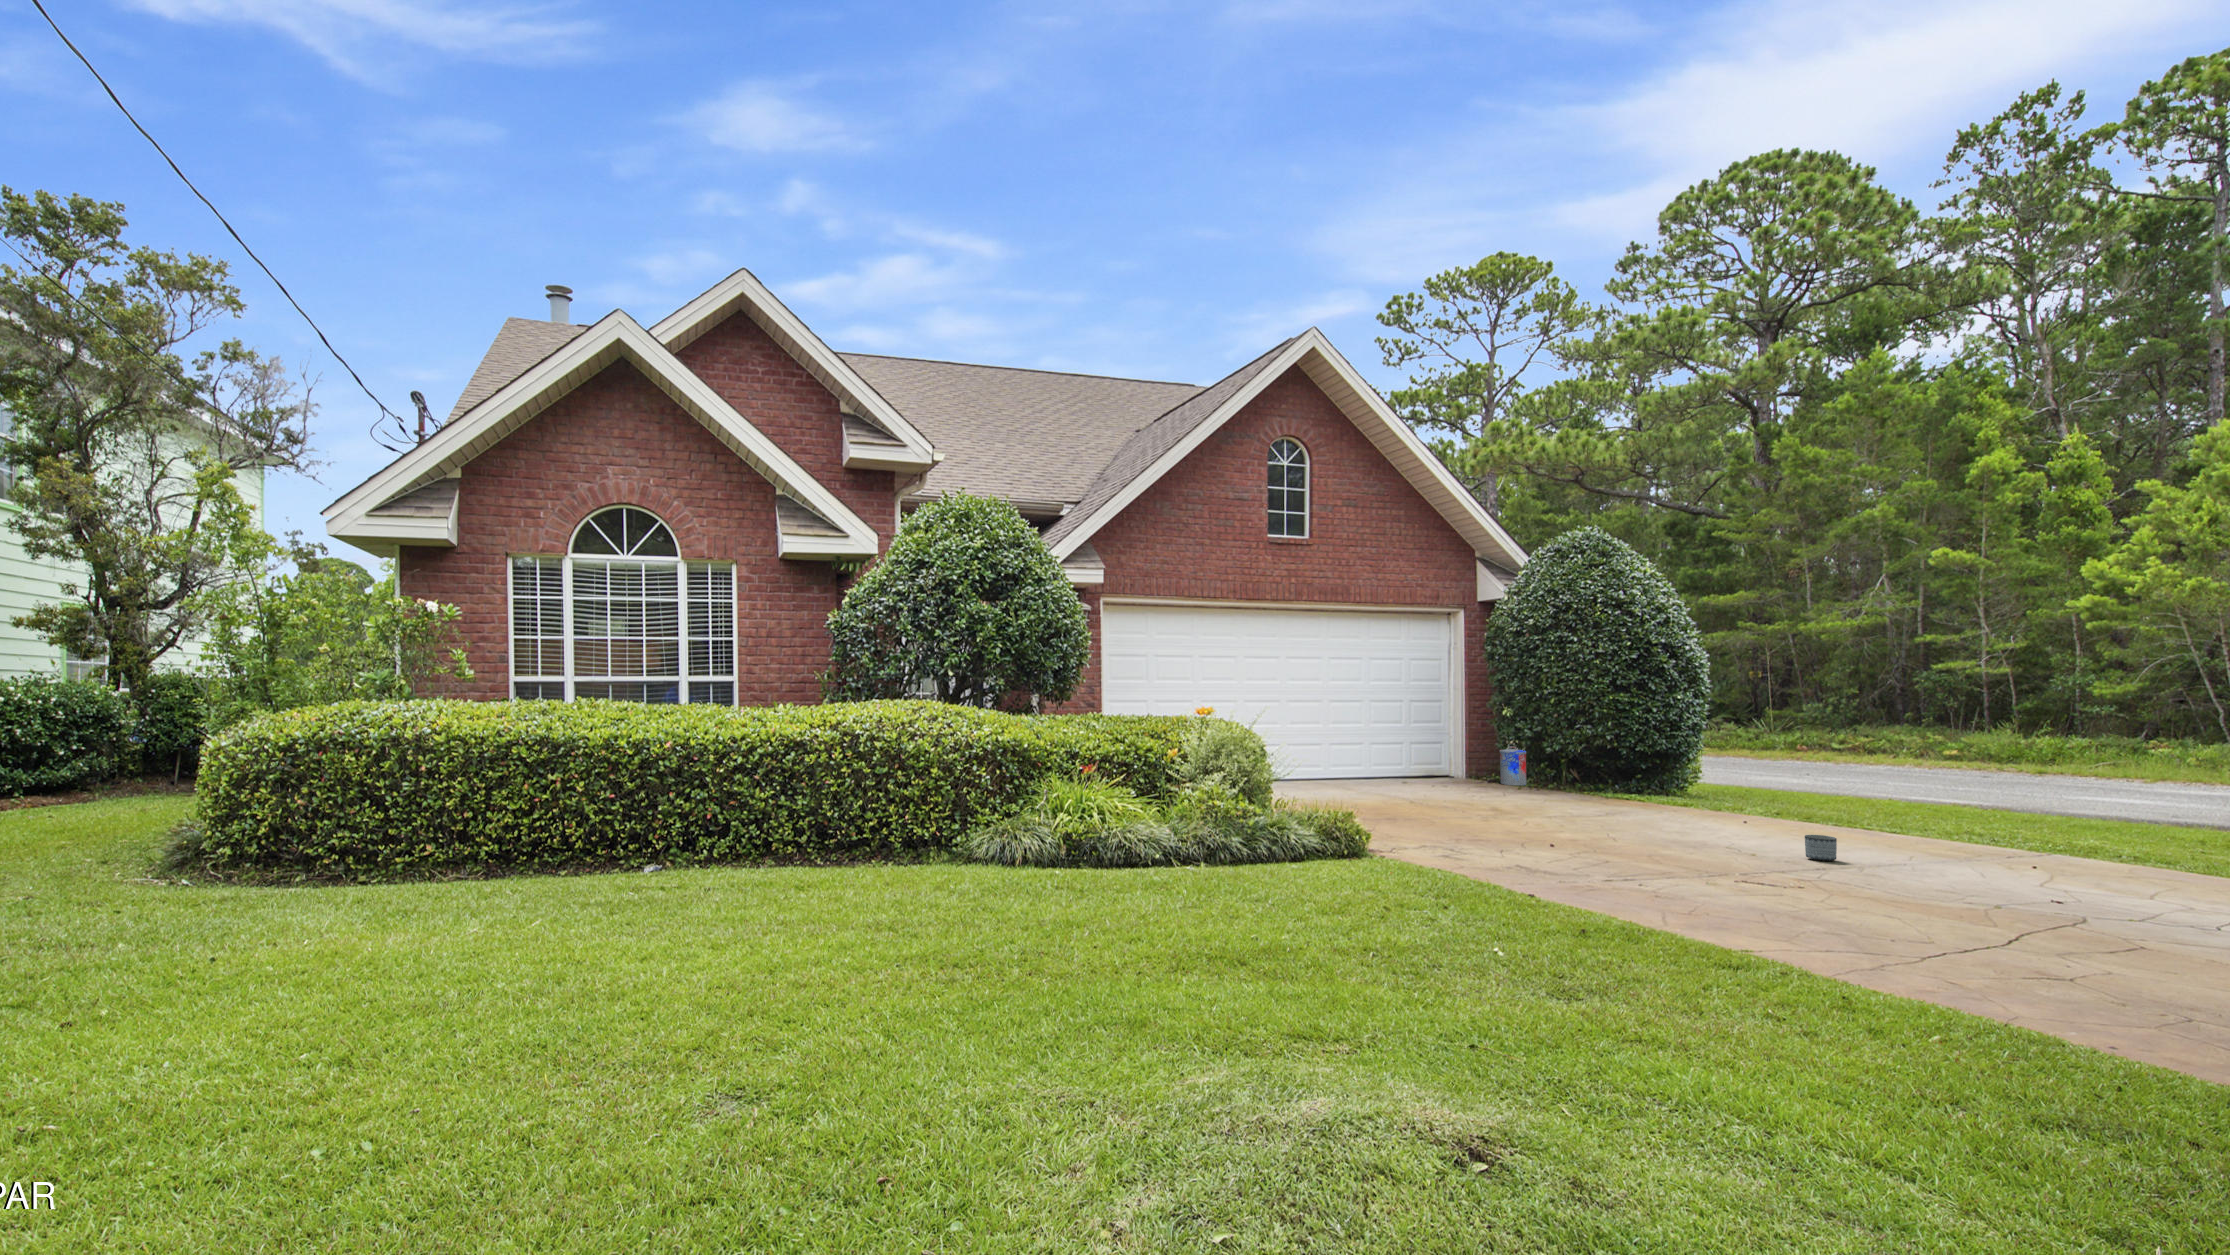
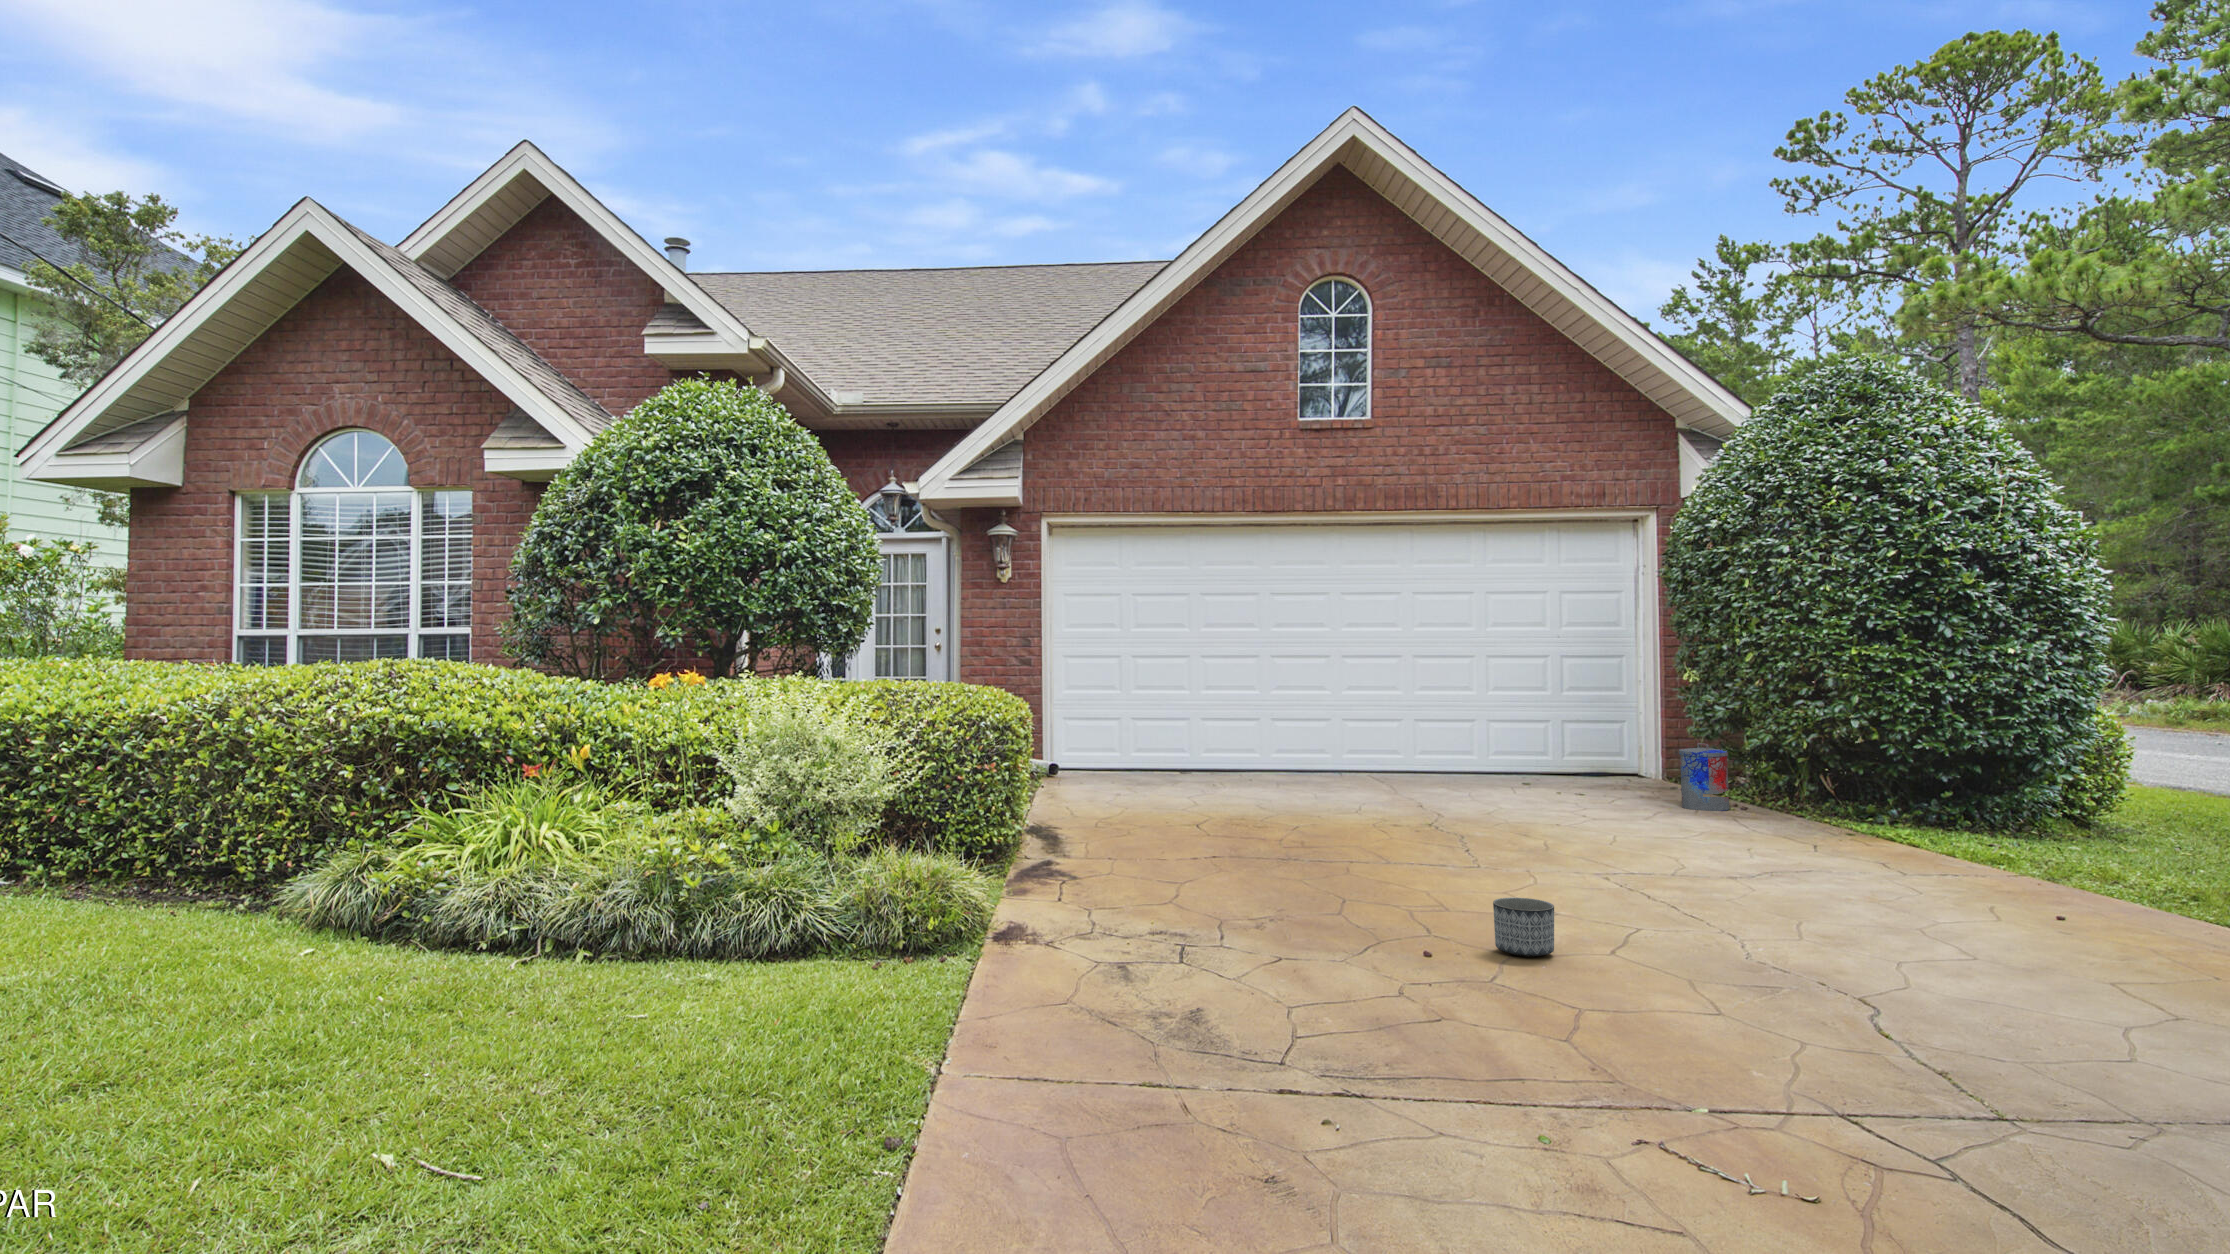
planter: present [1805,835,1837,861] -> present [1493,898,1554,957]

